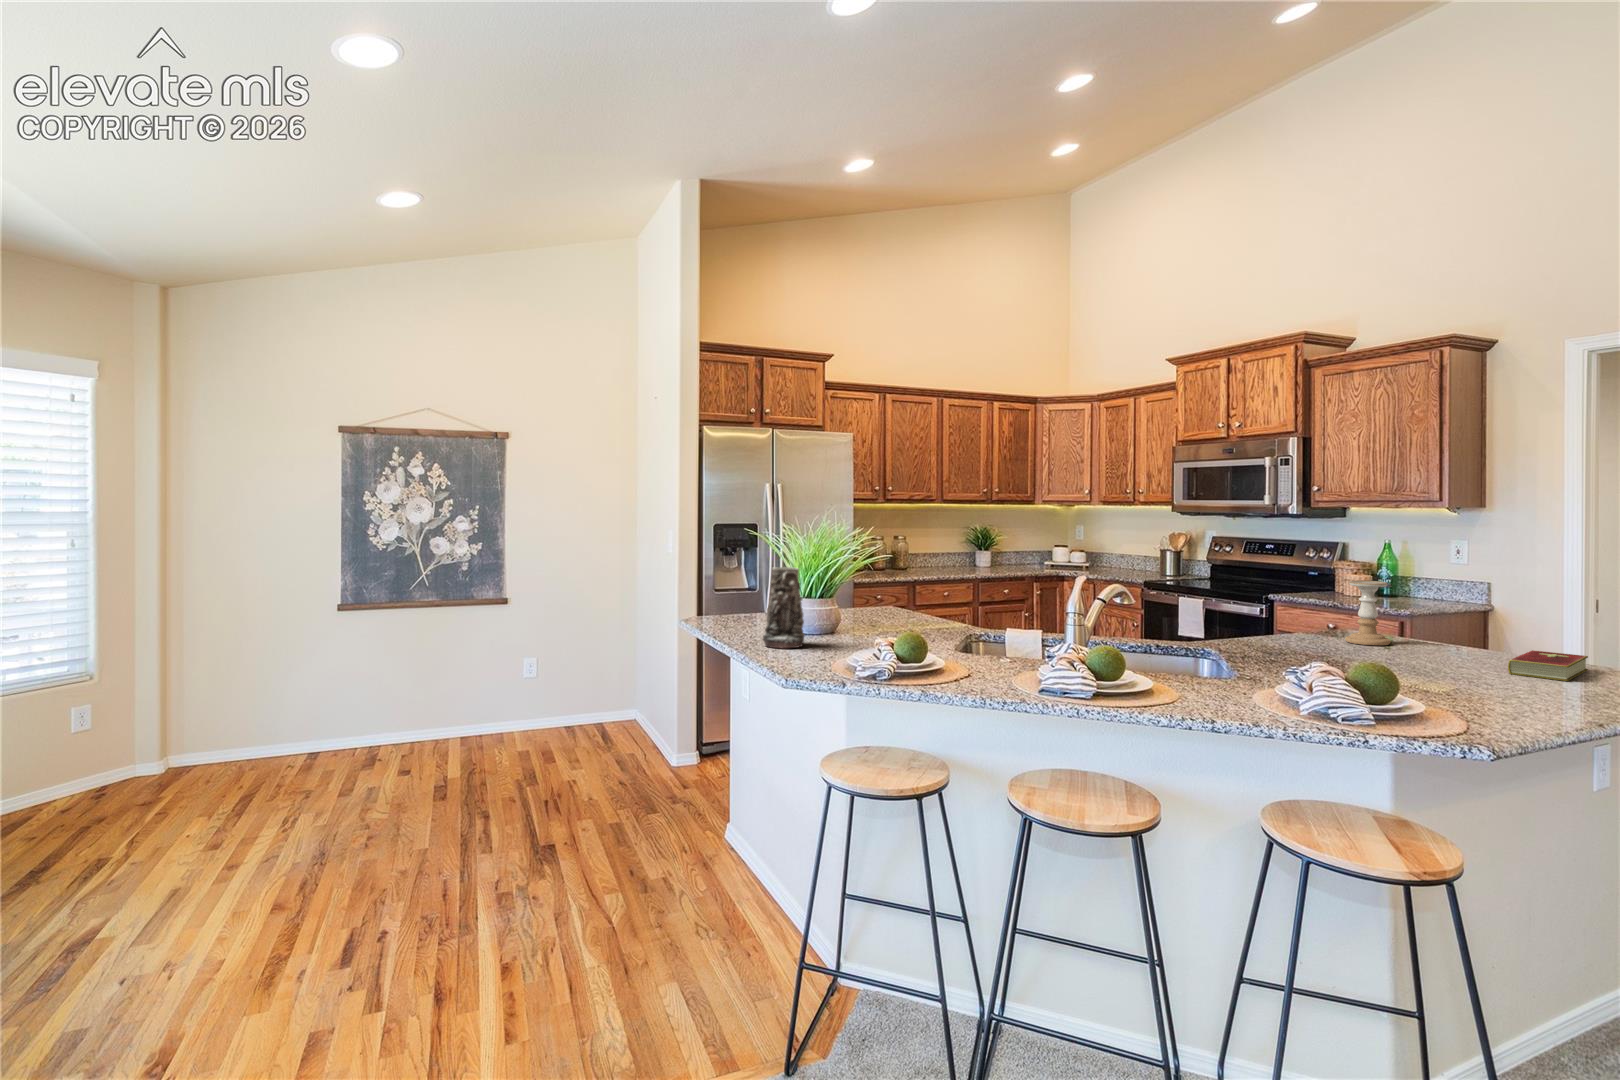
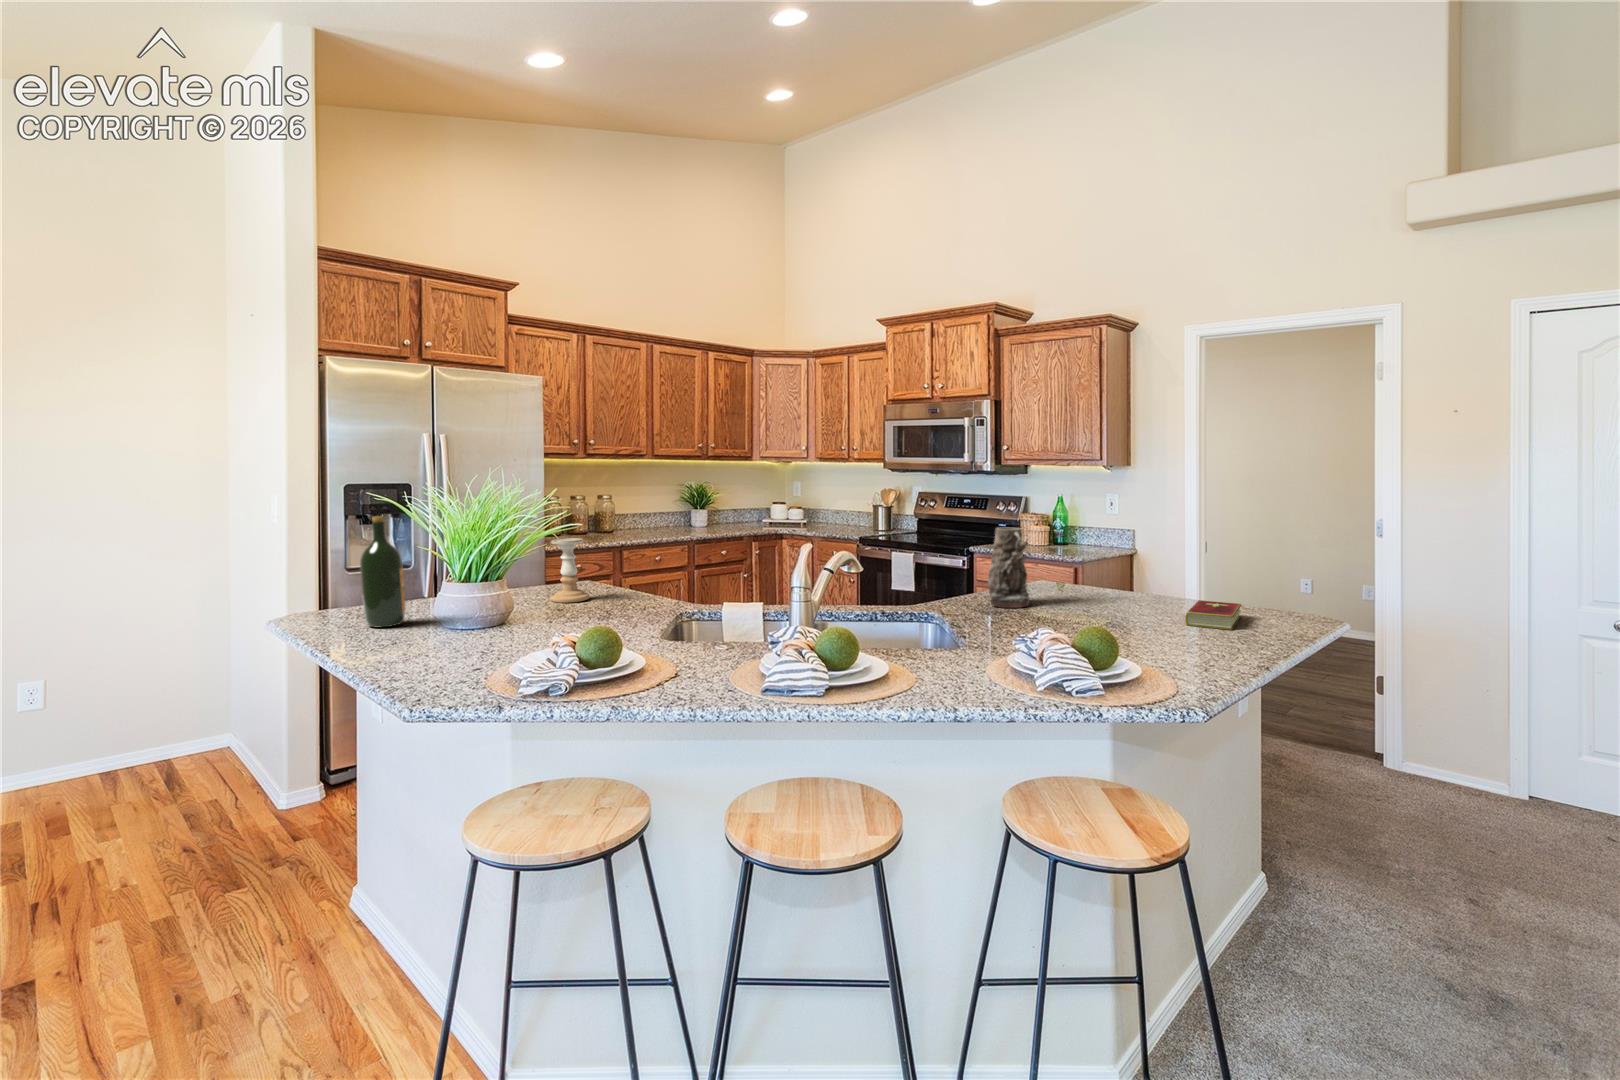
wine bottle: none [729,547,758,631] -> present [360,516,406,628]
vase: present [763,567,805,648] -> present [988,528,1030,608]
candle holder: present [1345,581,1391,645] -> present [551,538,589,603]

